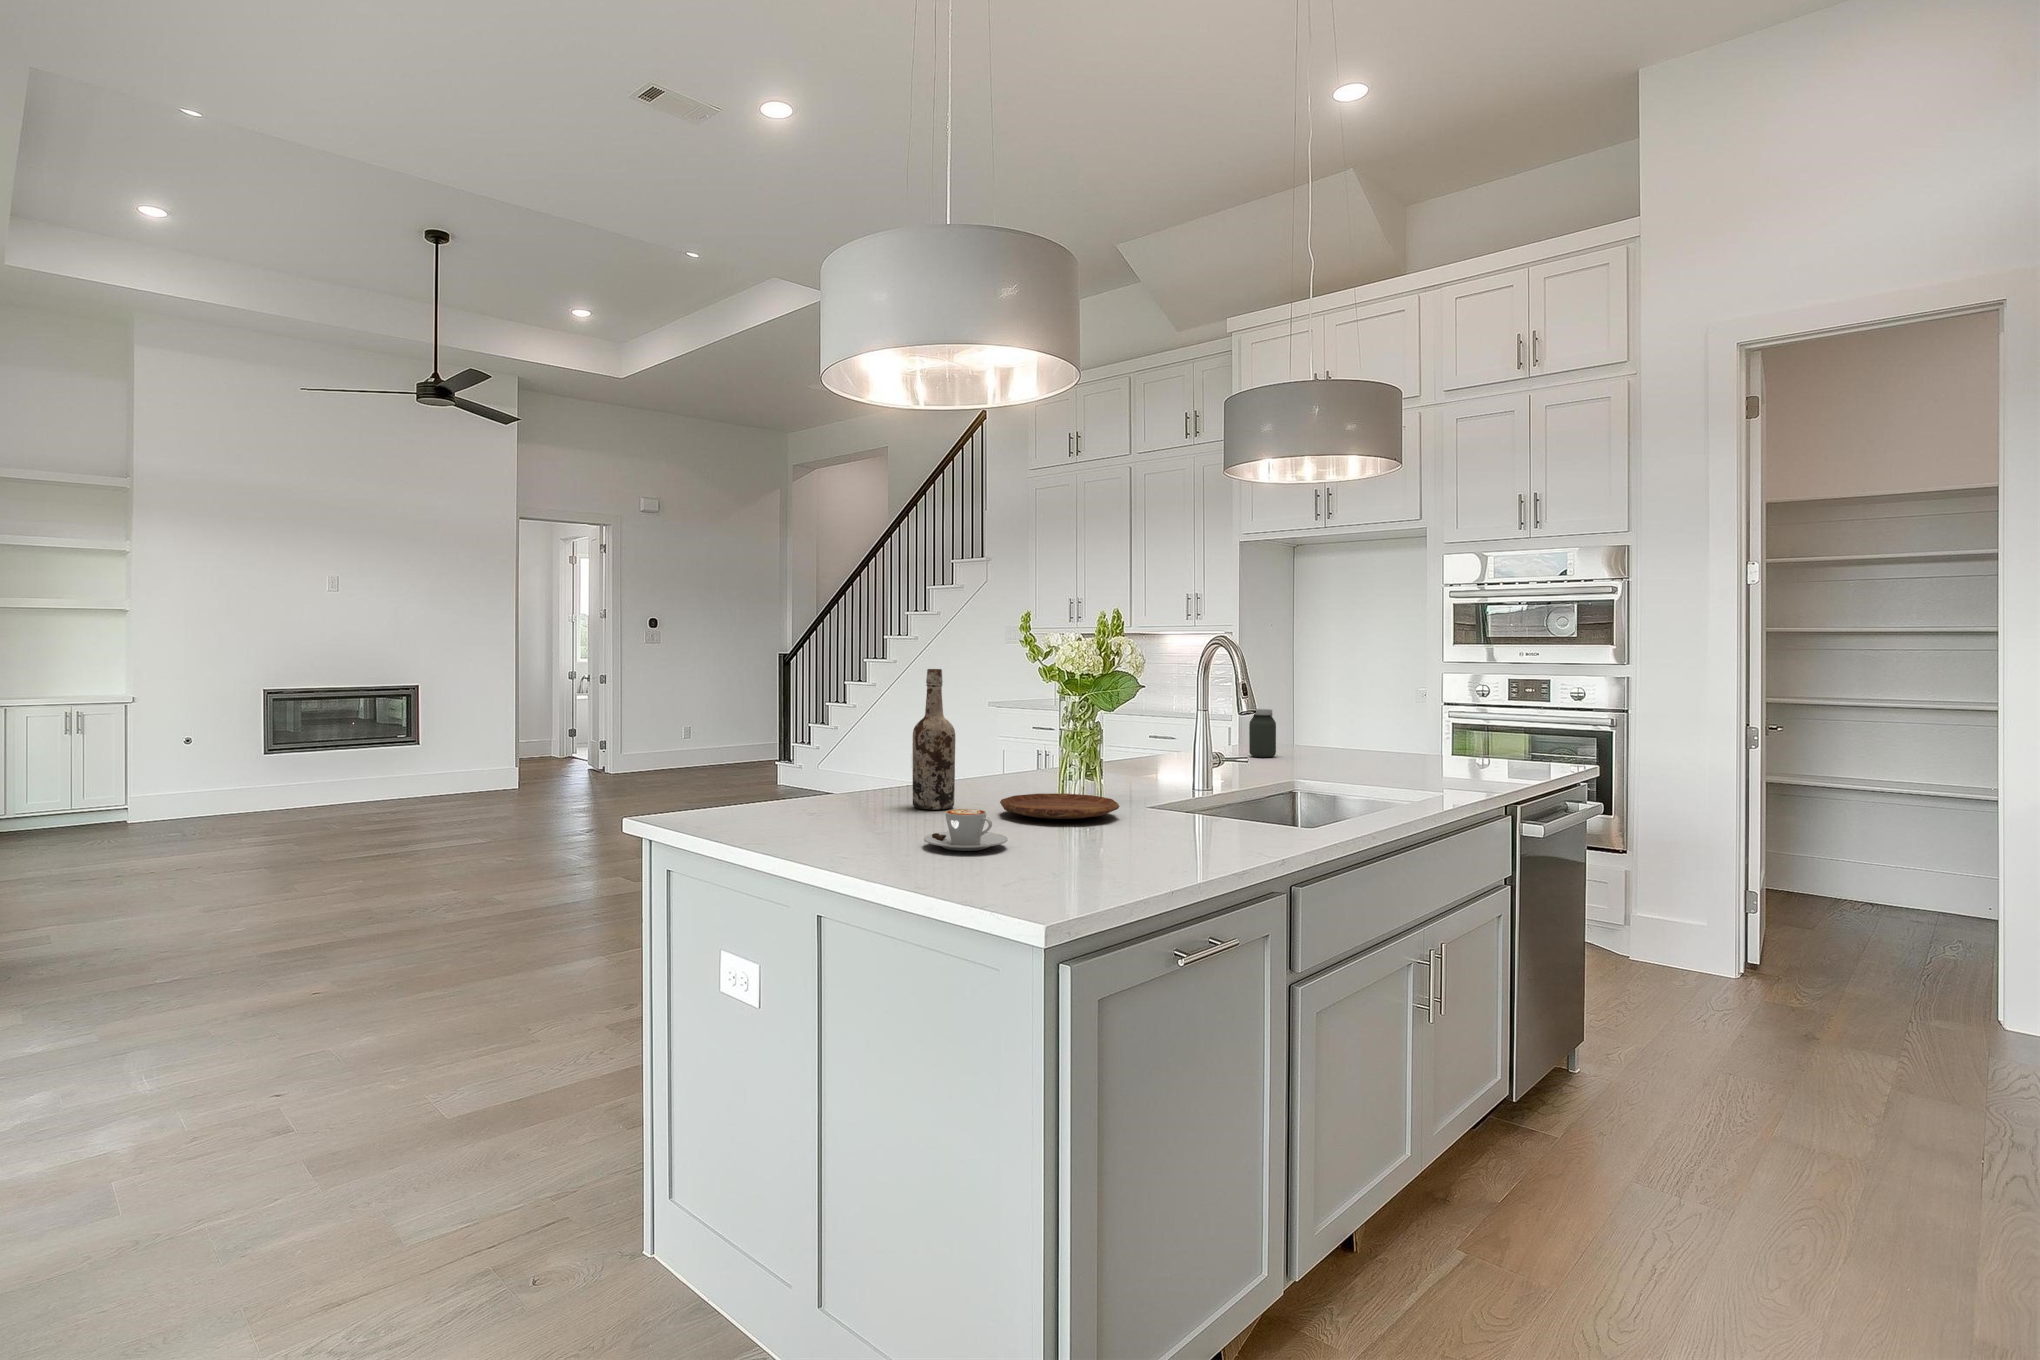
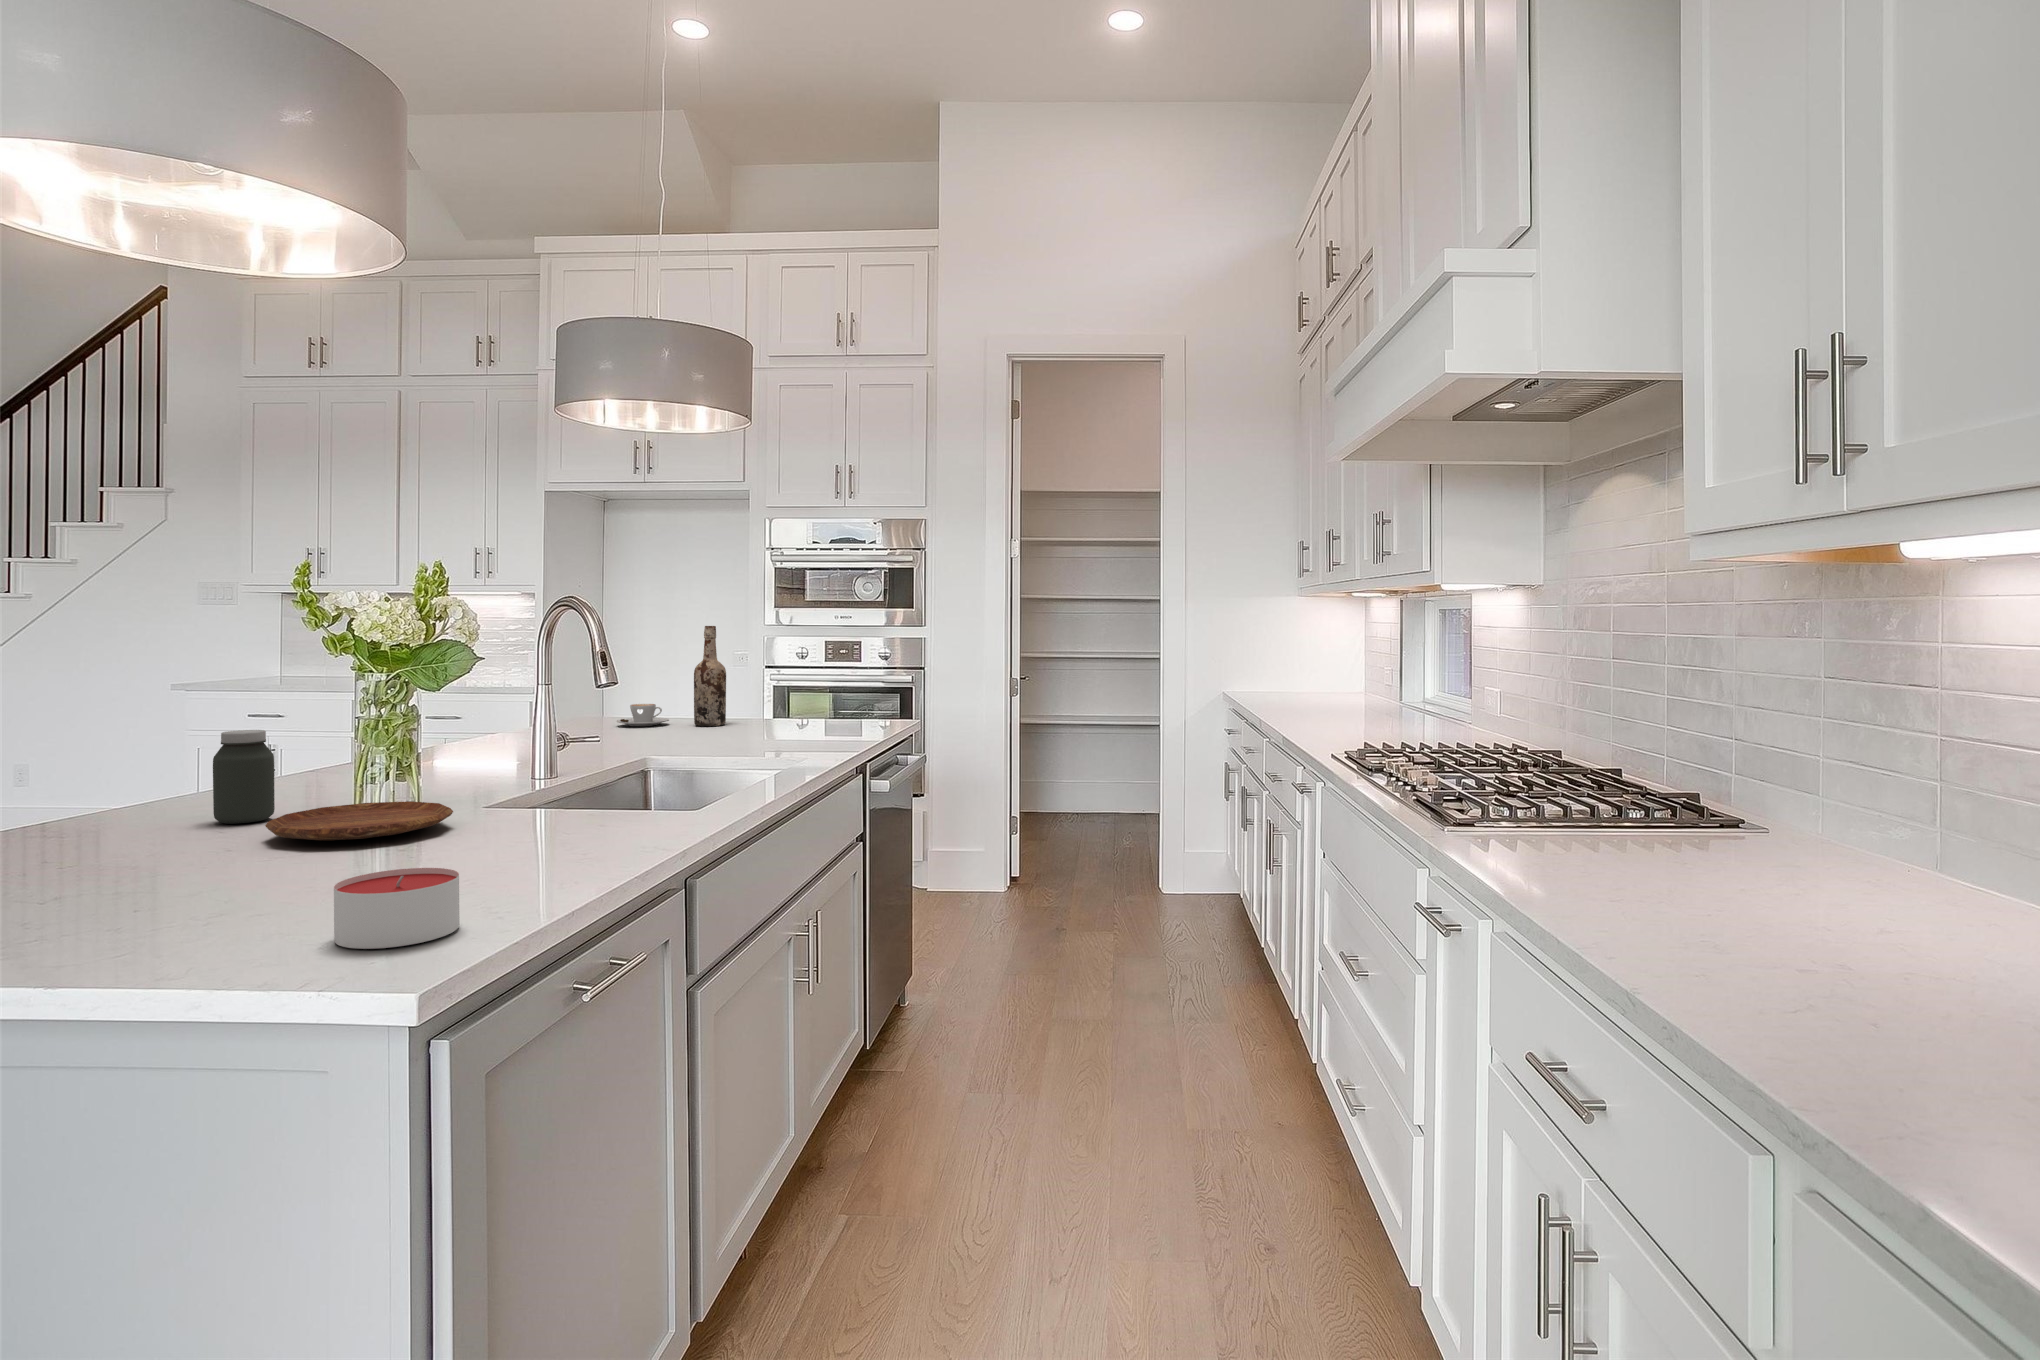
wine bottle: present [913,669,955,810] -> present [694,626,726,726]
jar: present [1249,709,1276,757] -> present [213,730,275,824]
coffee cup: present [924,809,1008,851] -> present [617,704,669,726]
candle: none [1013,839,1093,894] -> present [334,868,460,949]

